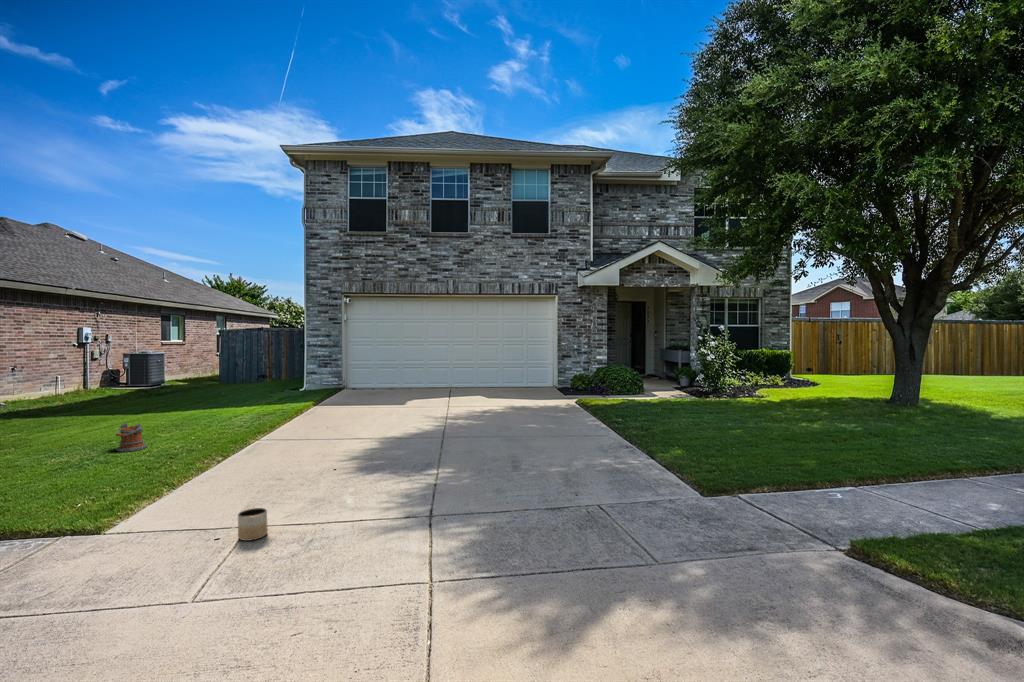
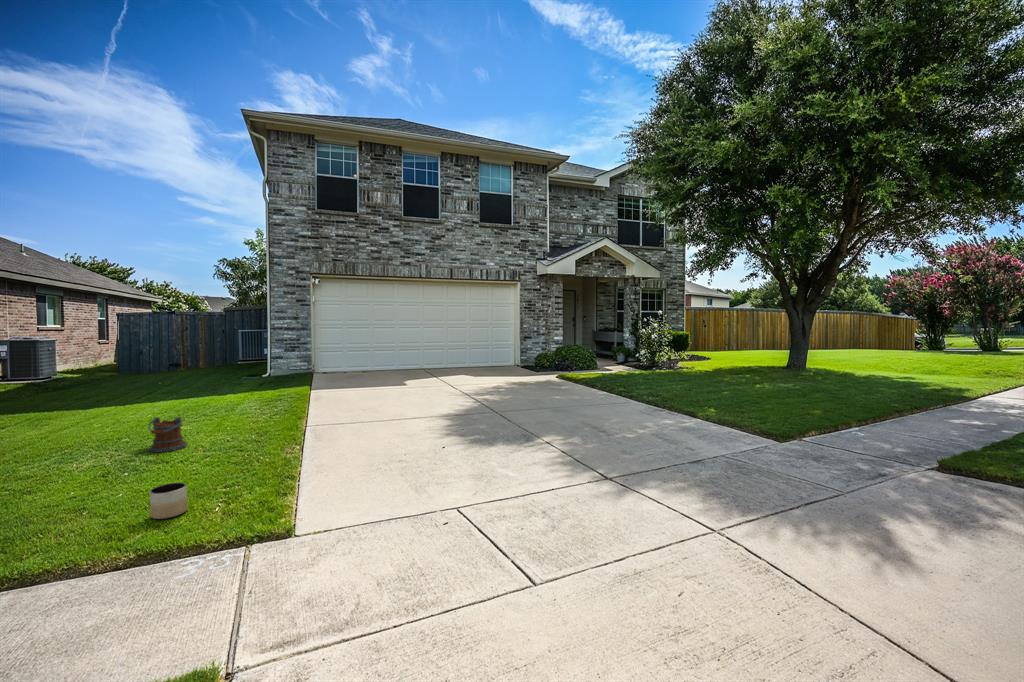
planter: present [238,508,268,541] -> present [150,483,187,519]

